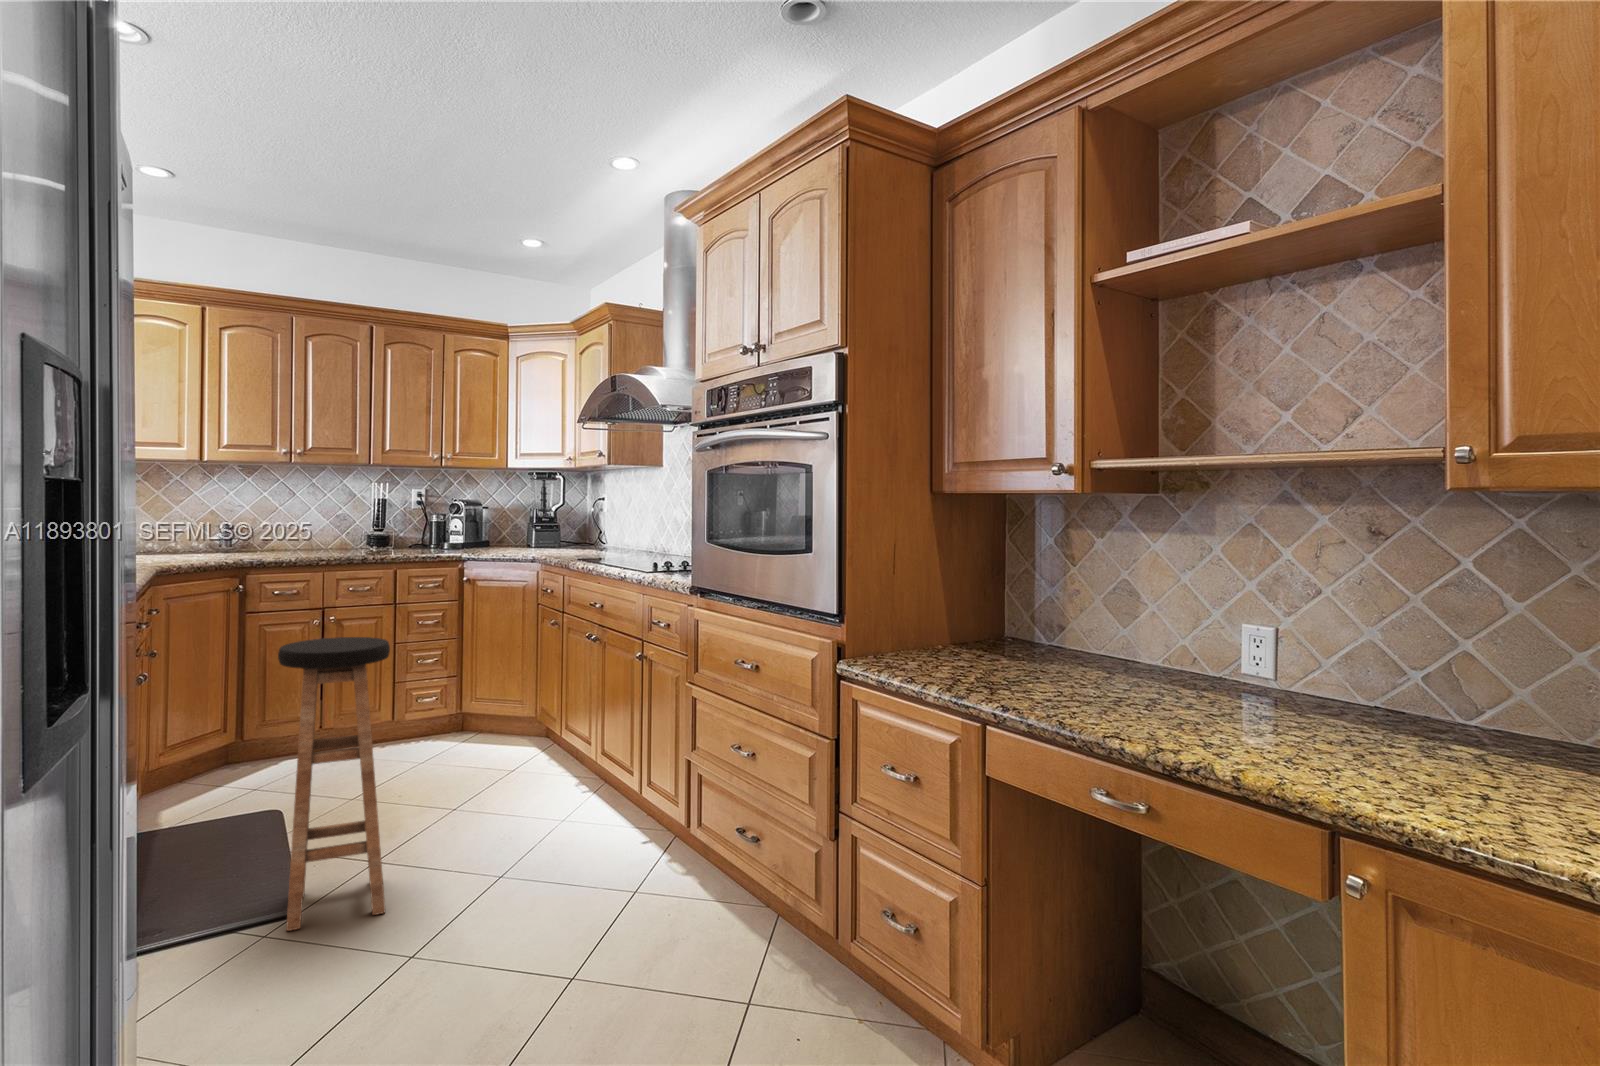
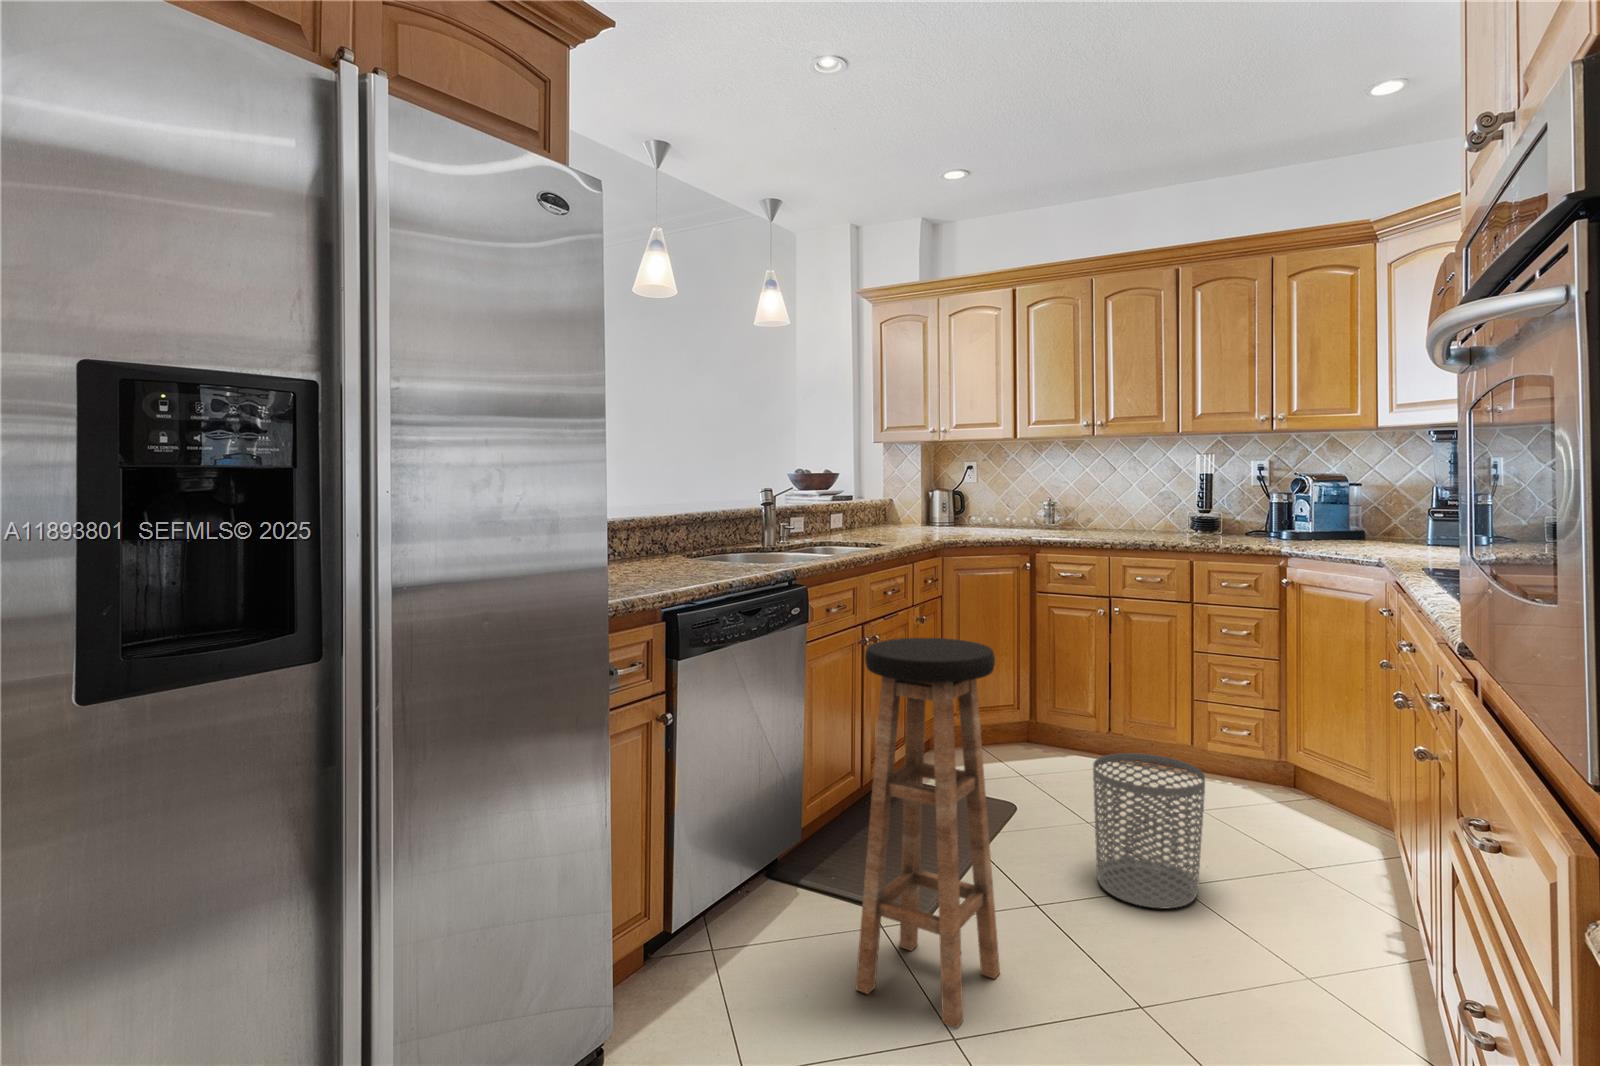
waste bin: none [391,711,472,817] -> present [1093,753,1205,908]

